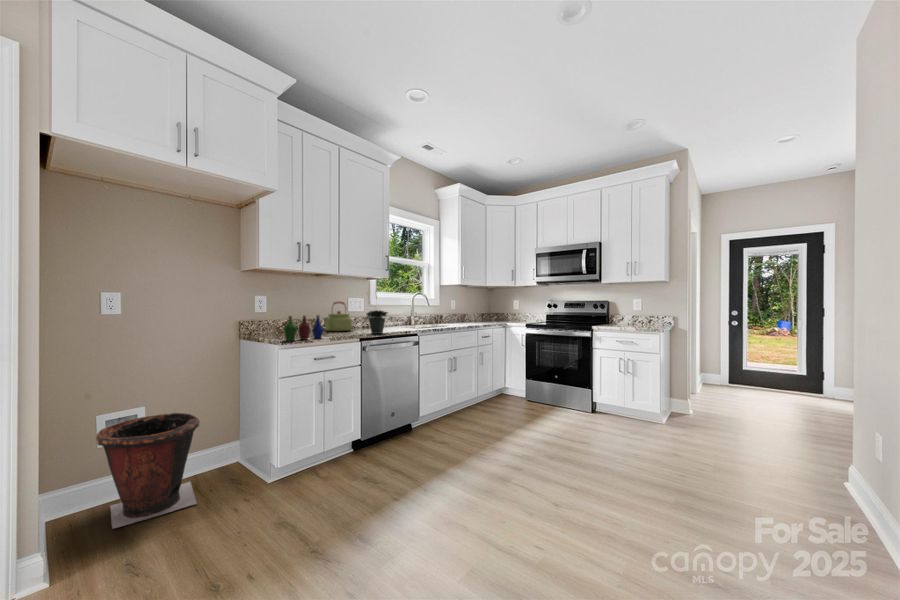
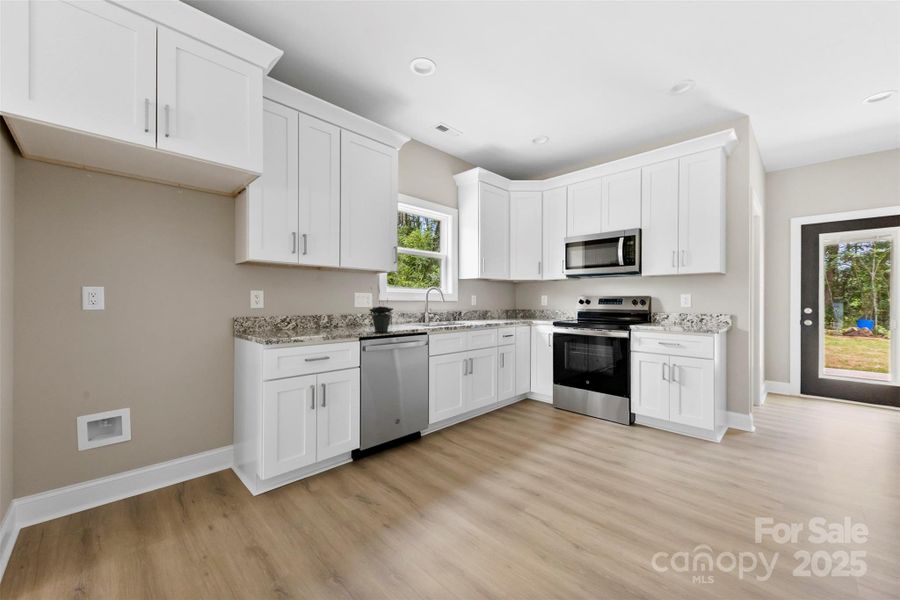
kettle: present [326,302,352,331] -> none [327,297,357,329]
bottle: present [284,315,324,341] -> none [272,311,319,339]
trash can: present [96,413,200,529] -> none [69,413,182,540]

